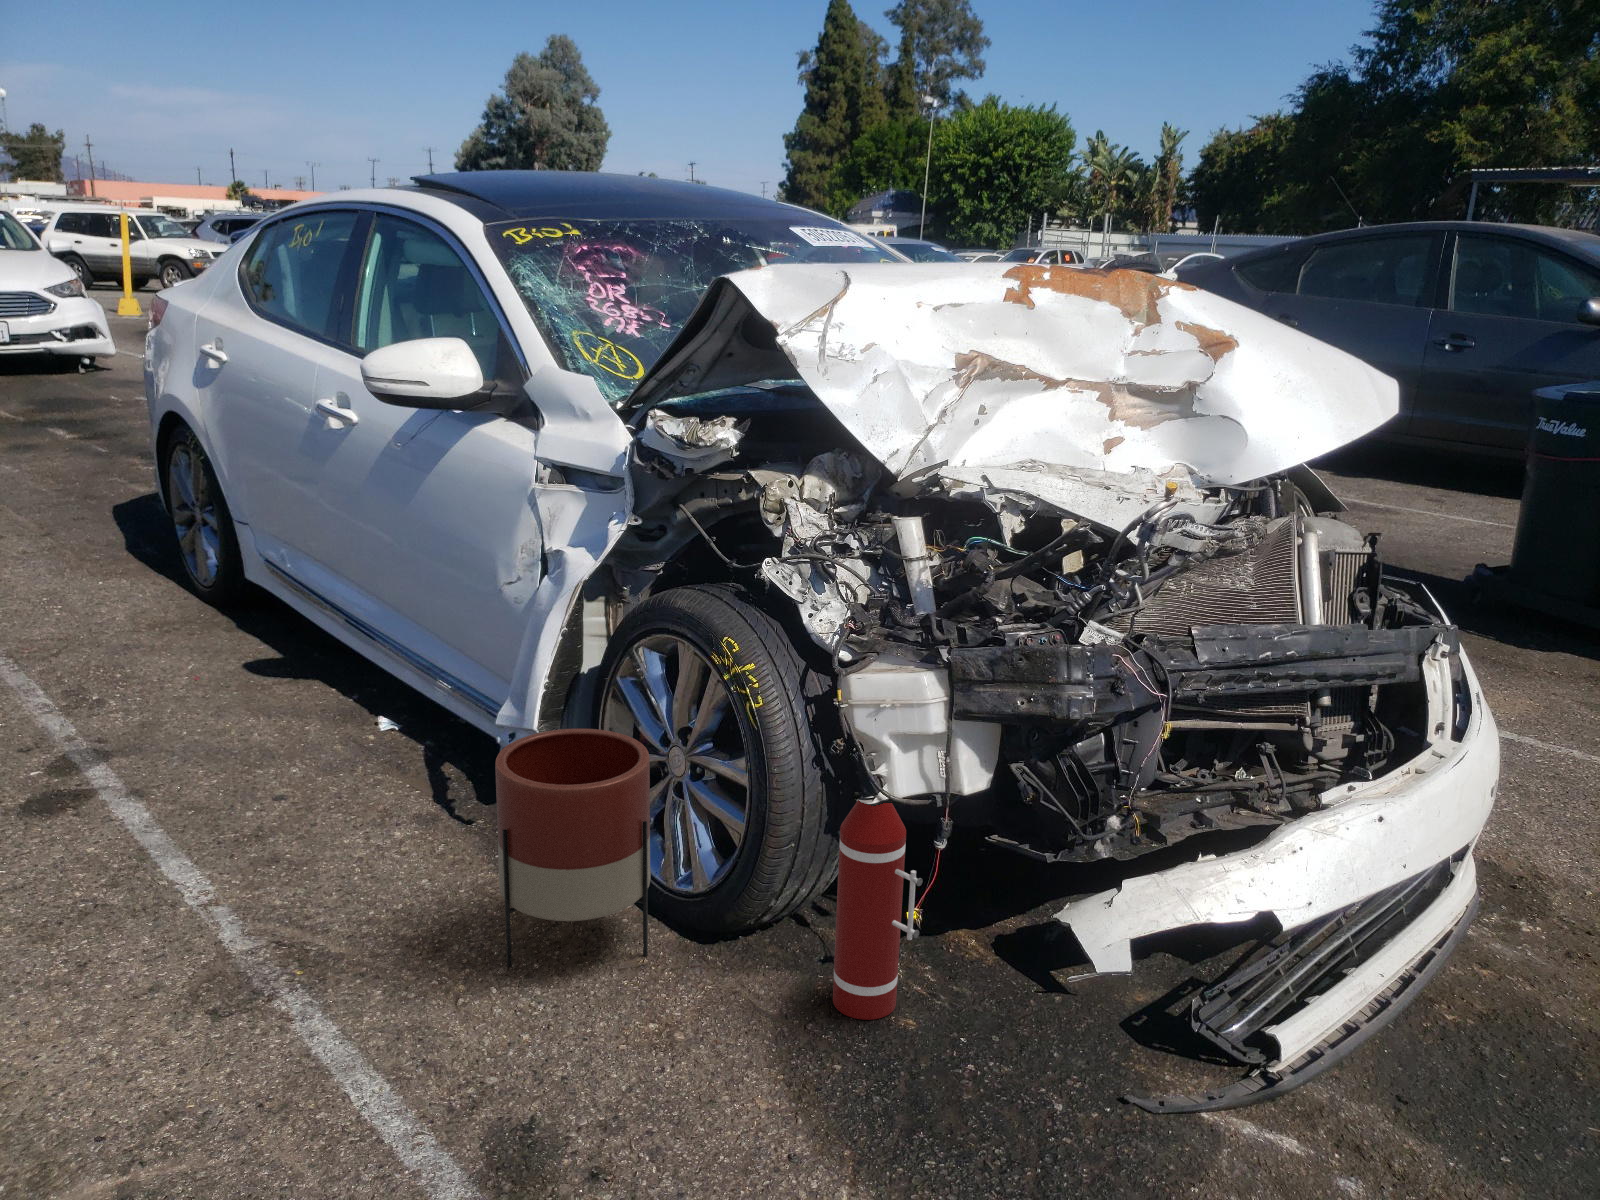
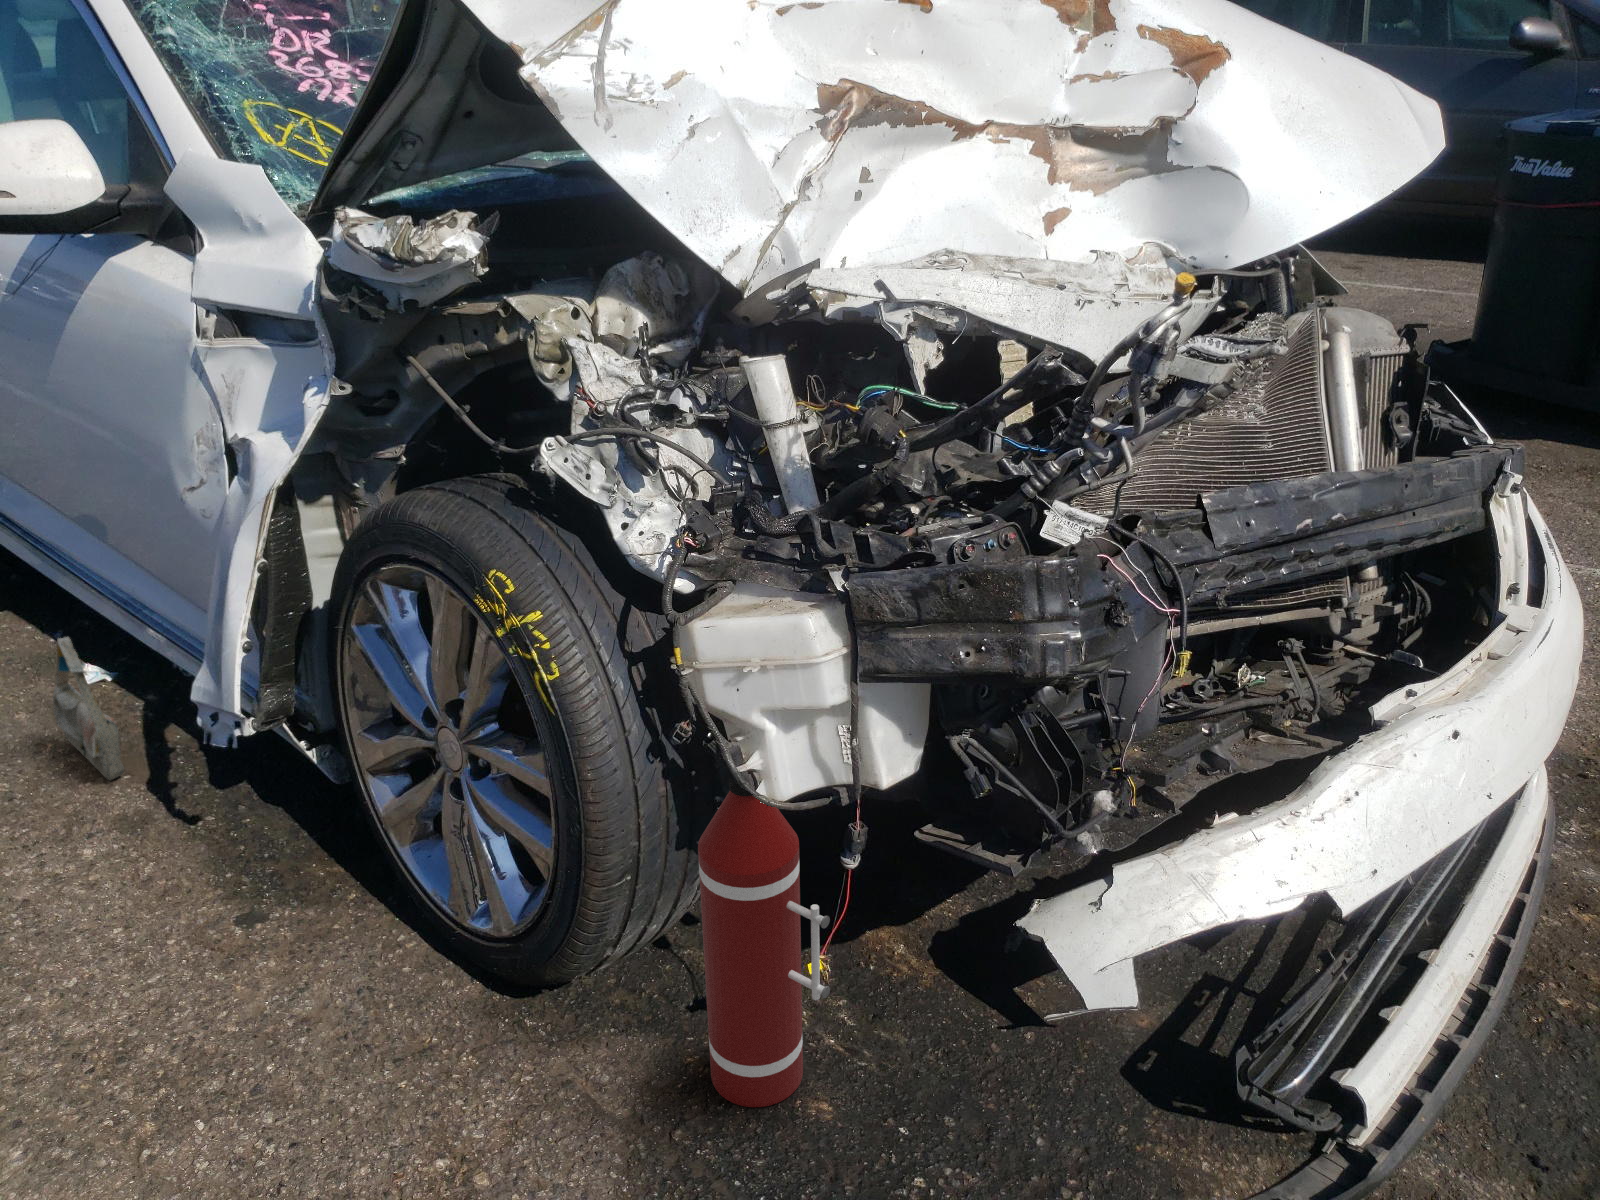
bag: none [368,685,418,792] -> present [53,637,124,780]
planter: present [495,728,651,967] -> none [154,708,439,1076]

